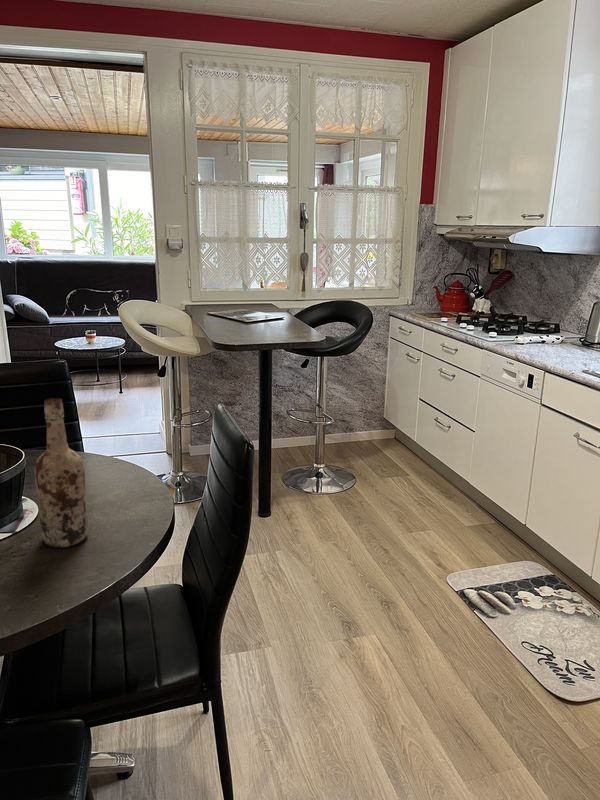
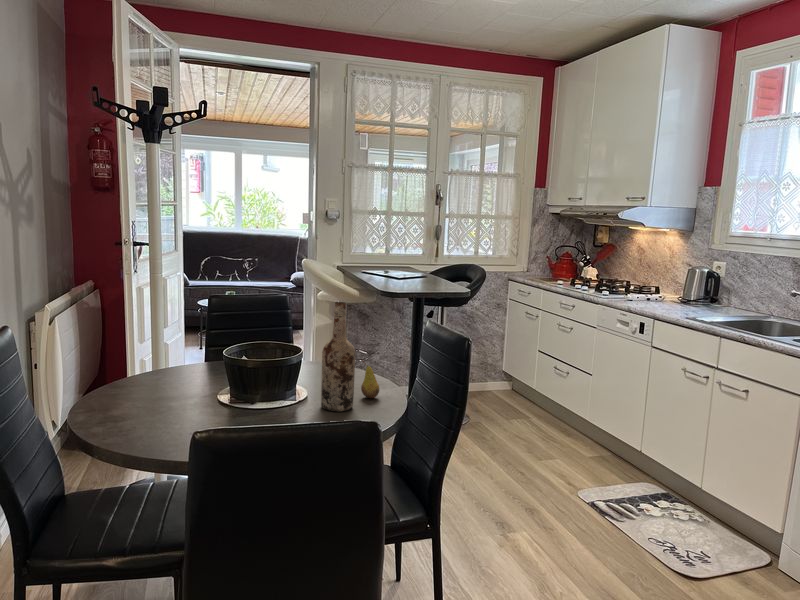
fruit: none [106,467,135,519] -> present [361,359,379,398]

